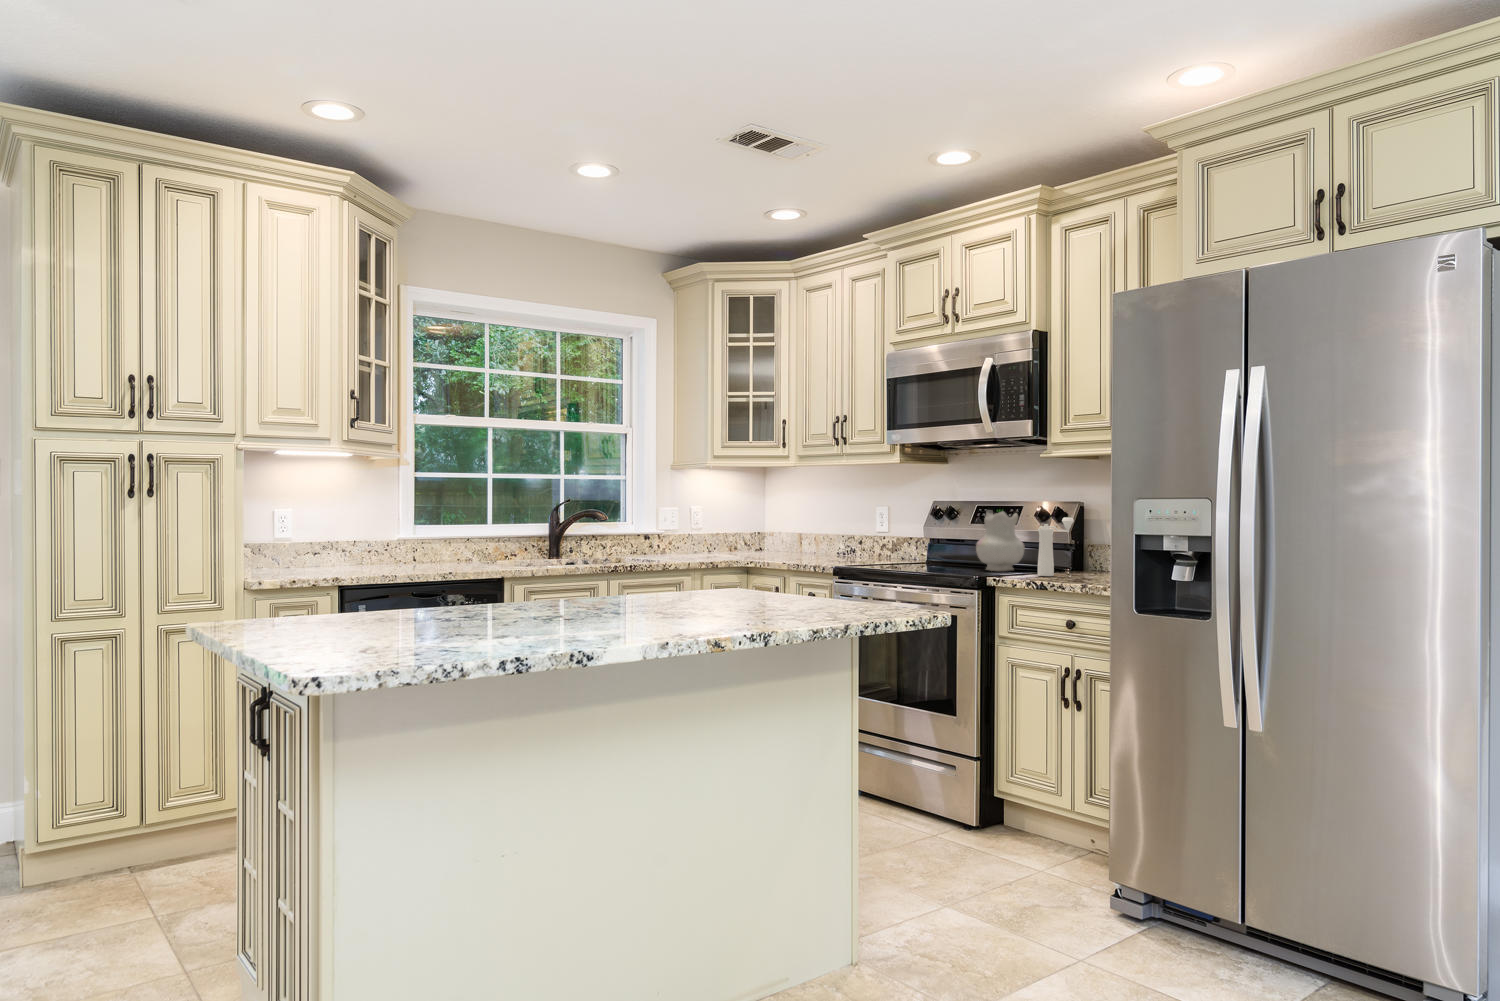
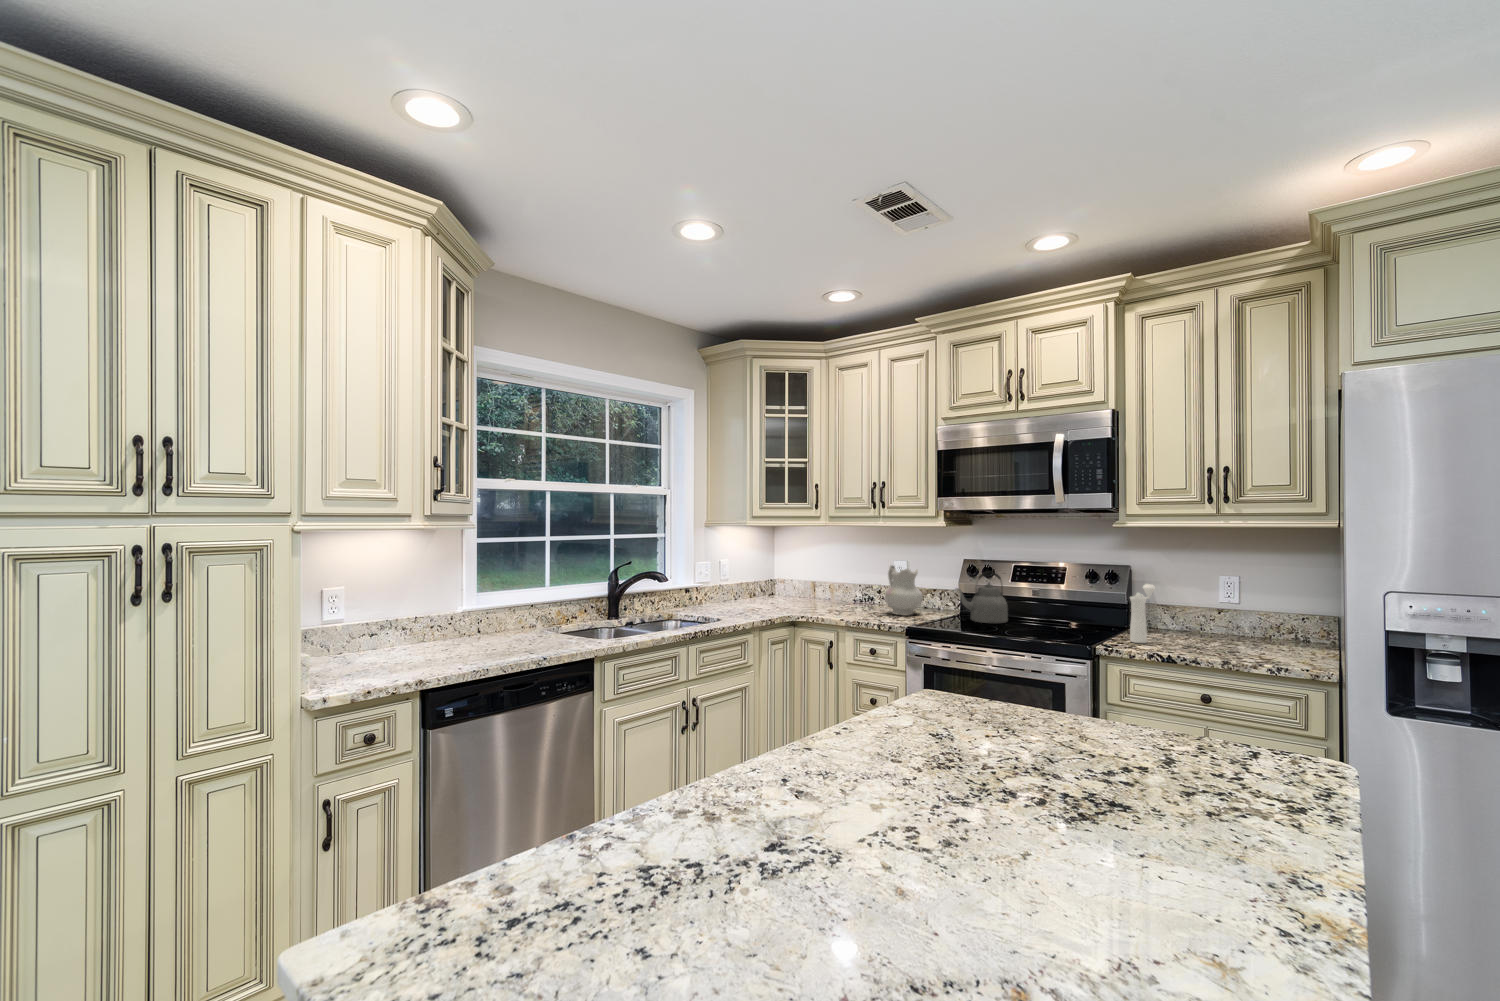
ceramic pitcher: present [976,510,1025,571] -> present [885,565,923,616]
kettle: none [904,511,961,567] -> present [956,571,1008,623]

